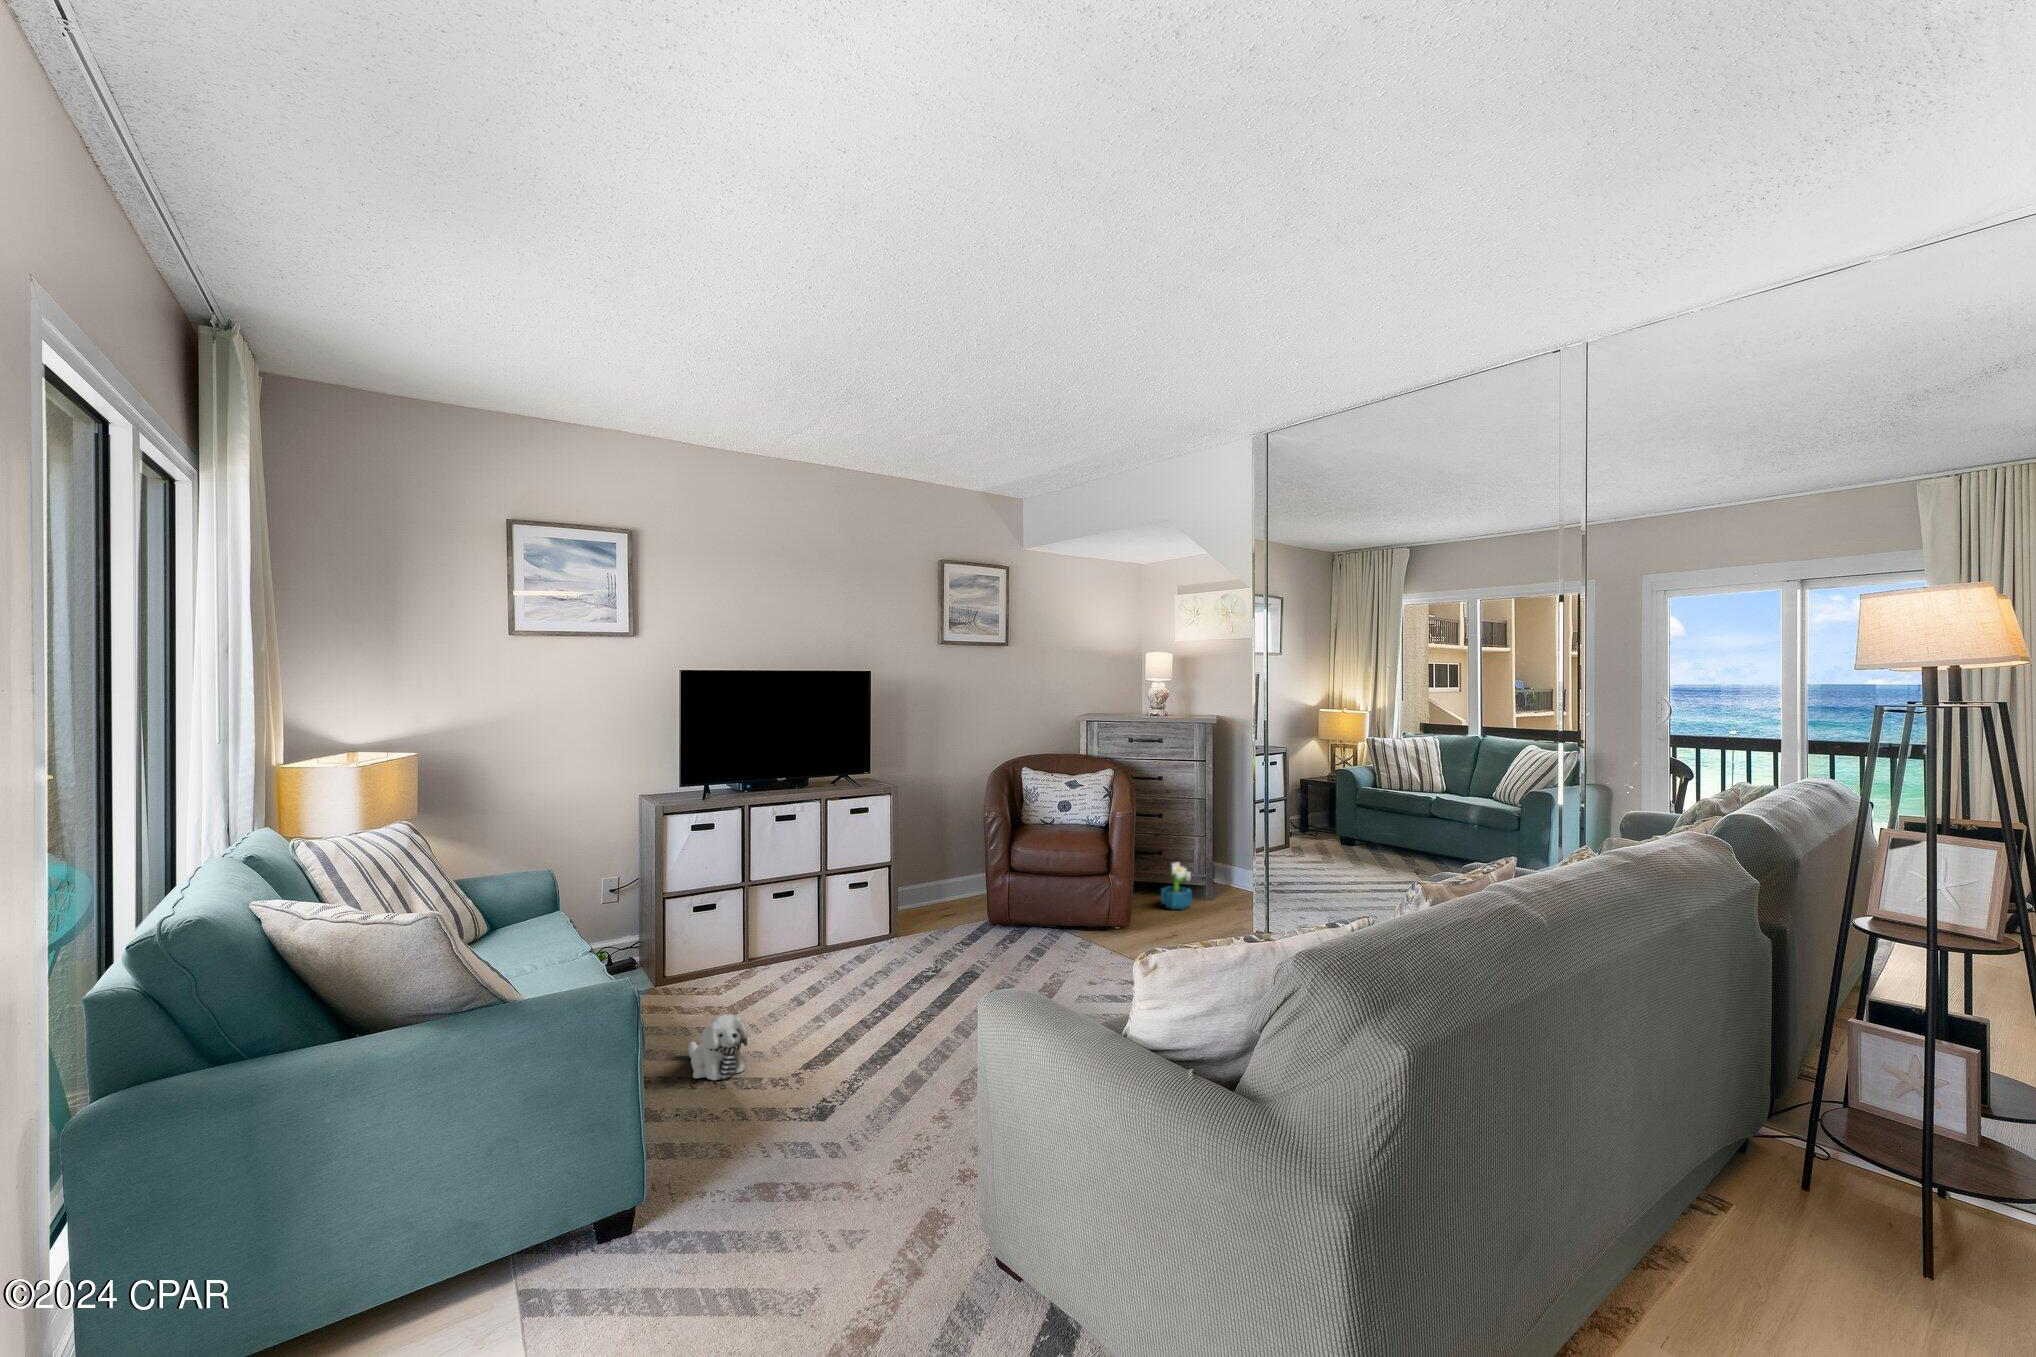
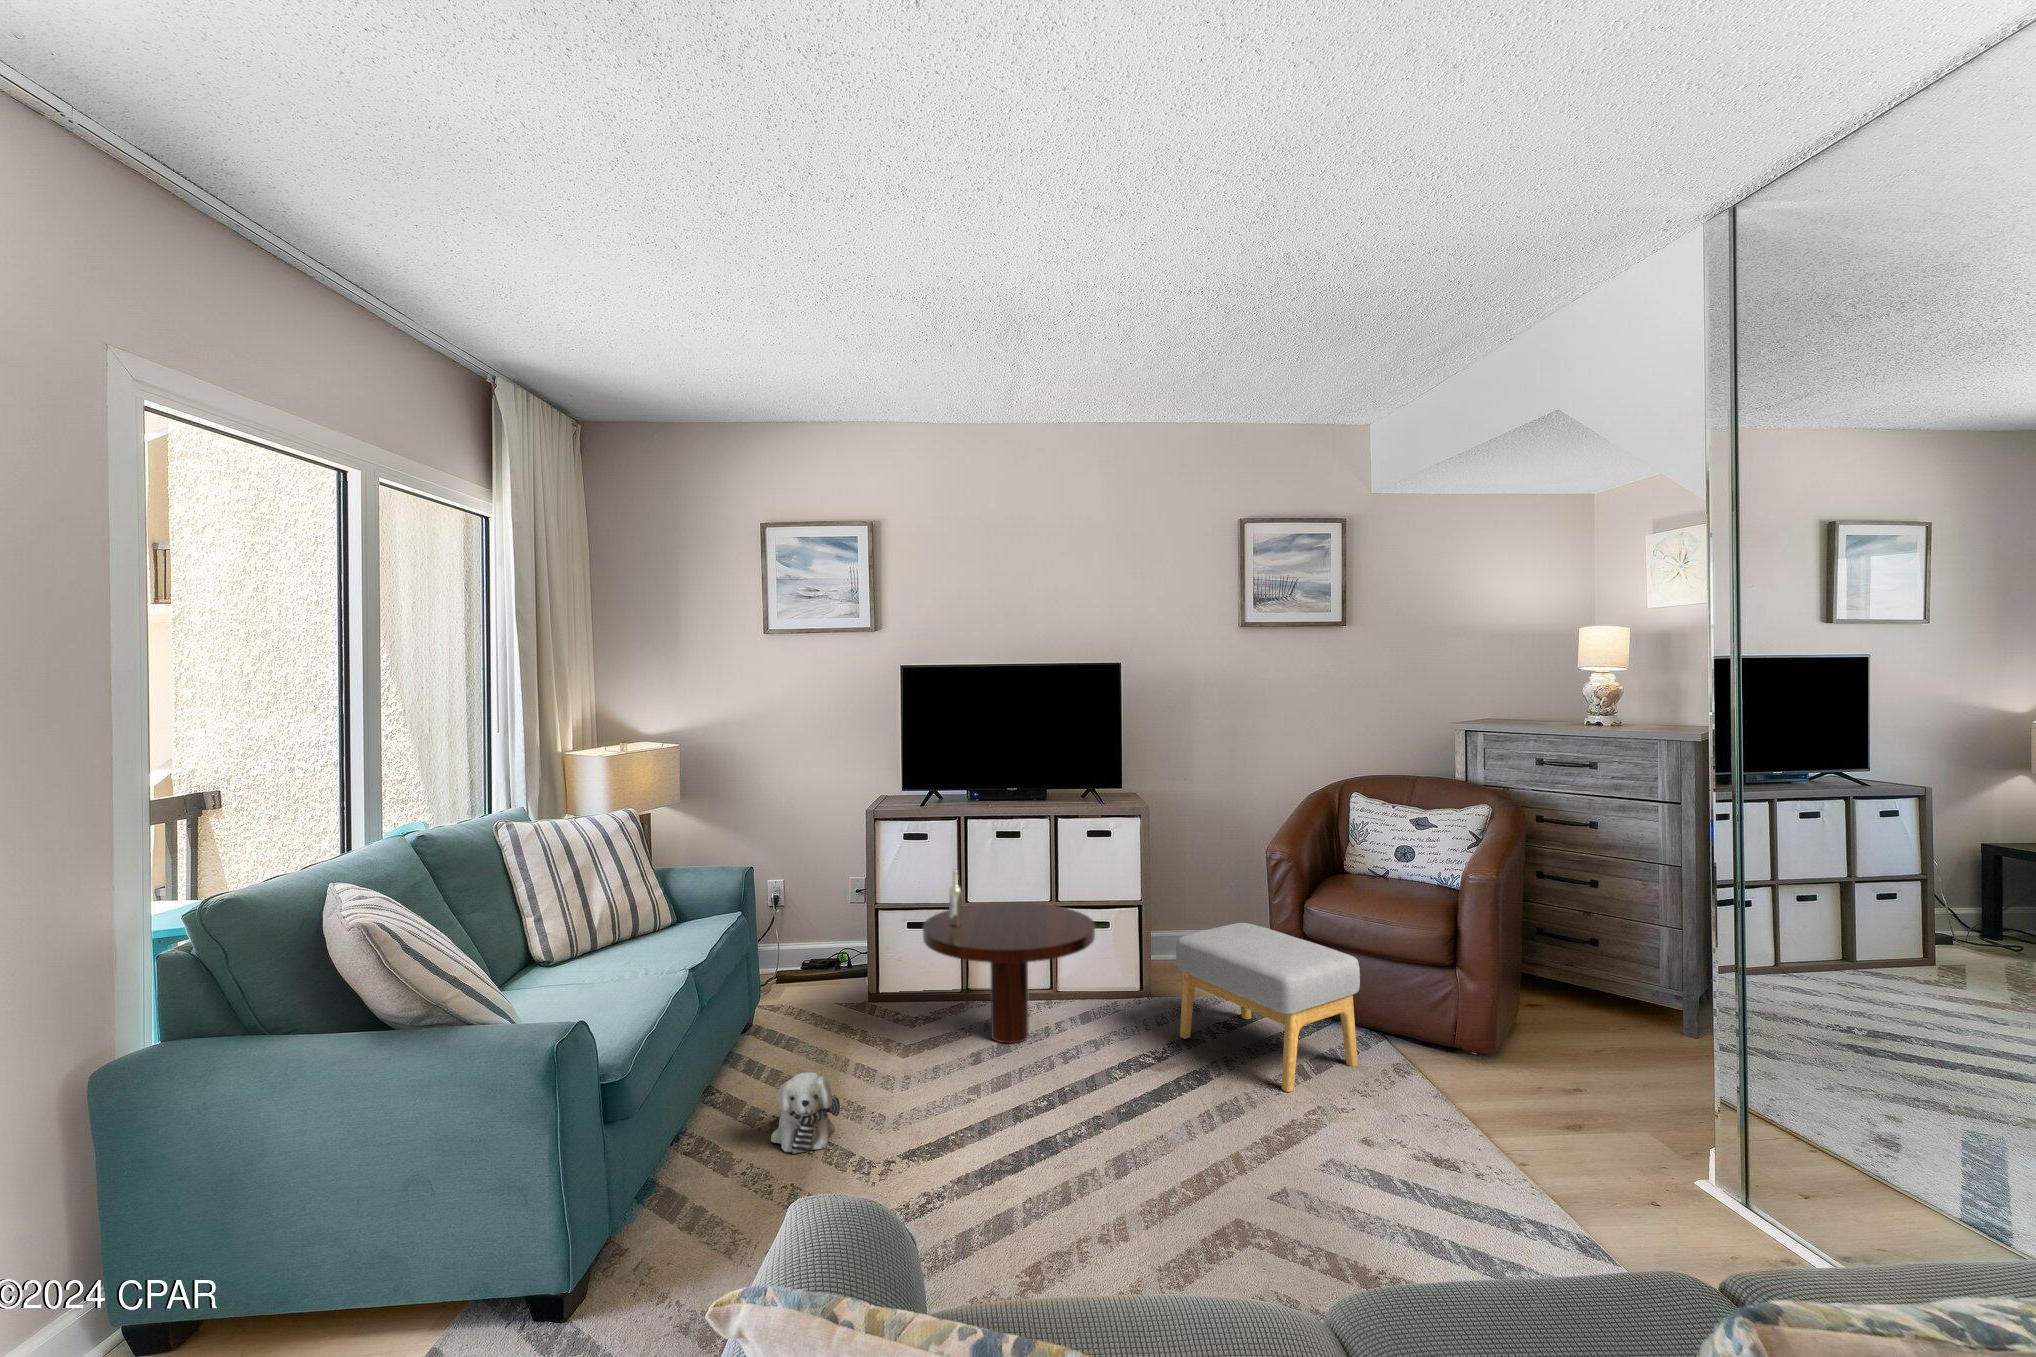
coffee table: none [739,848,884,984] -> present [923,870,1095,1044]
decorative plant: present [1161,863,1192,910] -> none [1586,962,1645,1043]
footstool: none [937,867,1060,969] -> present [1176,923,1360,1092]

